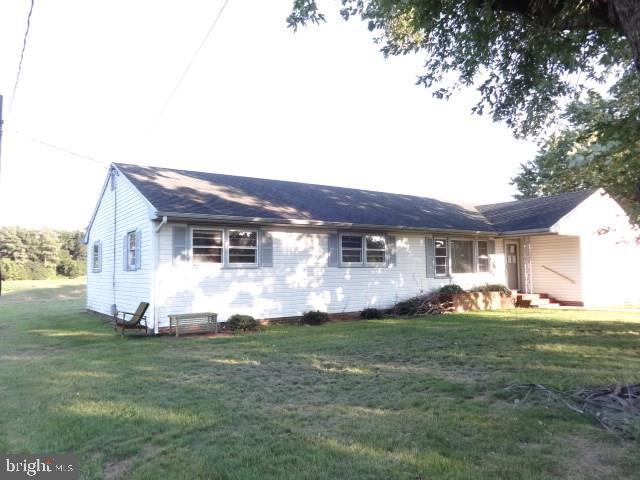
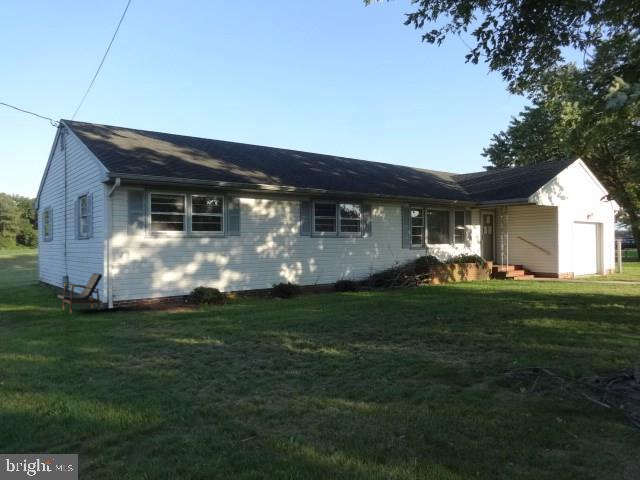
storage bench: present [168,312,218,337] -> none [123,284,180,312]

